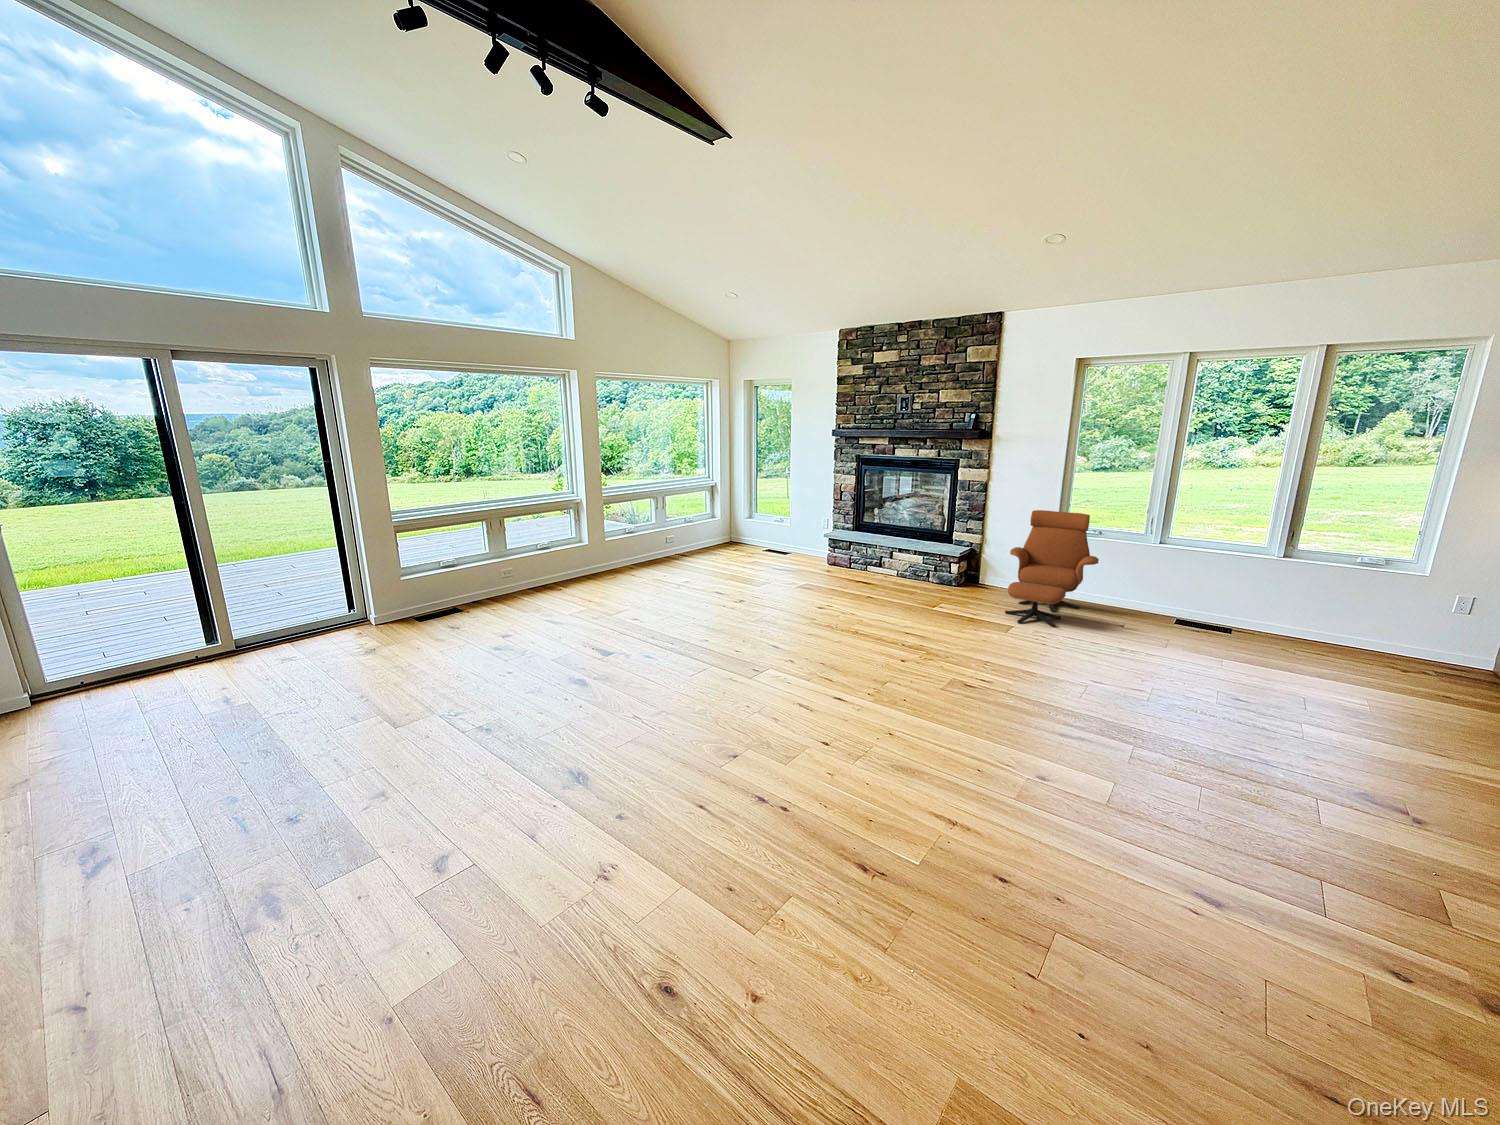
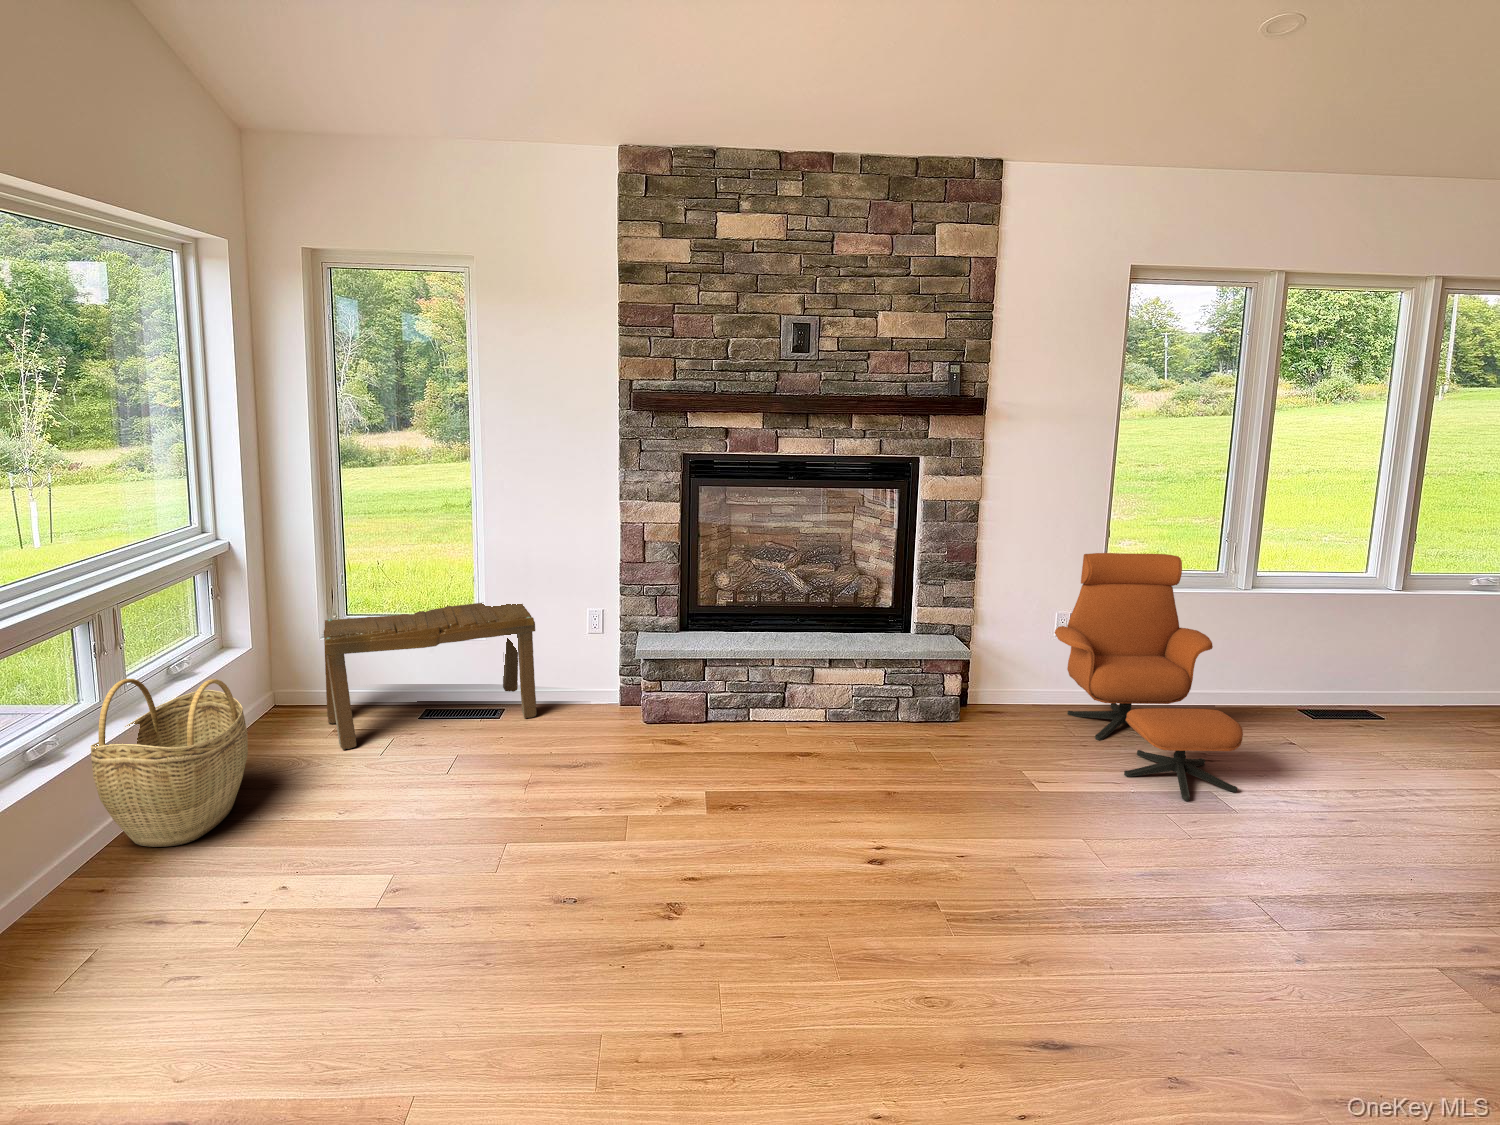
bench: none [718,512,795,559] -> present [324,603,536,750]
woven basket: none [648,514,689,564] -> present [91,679,248,847]

